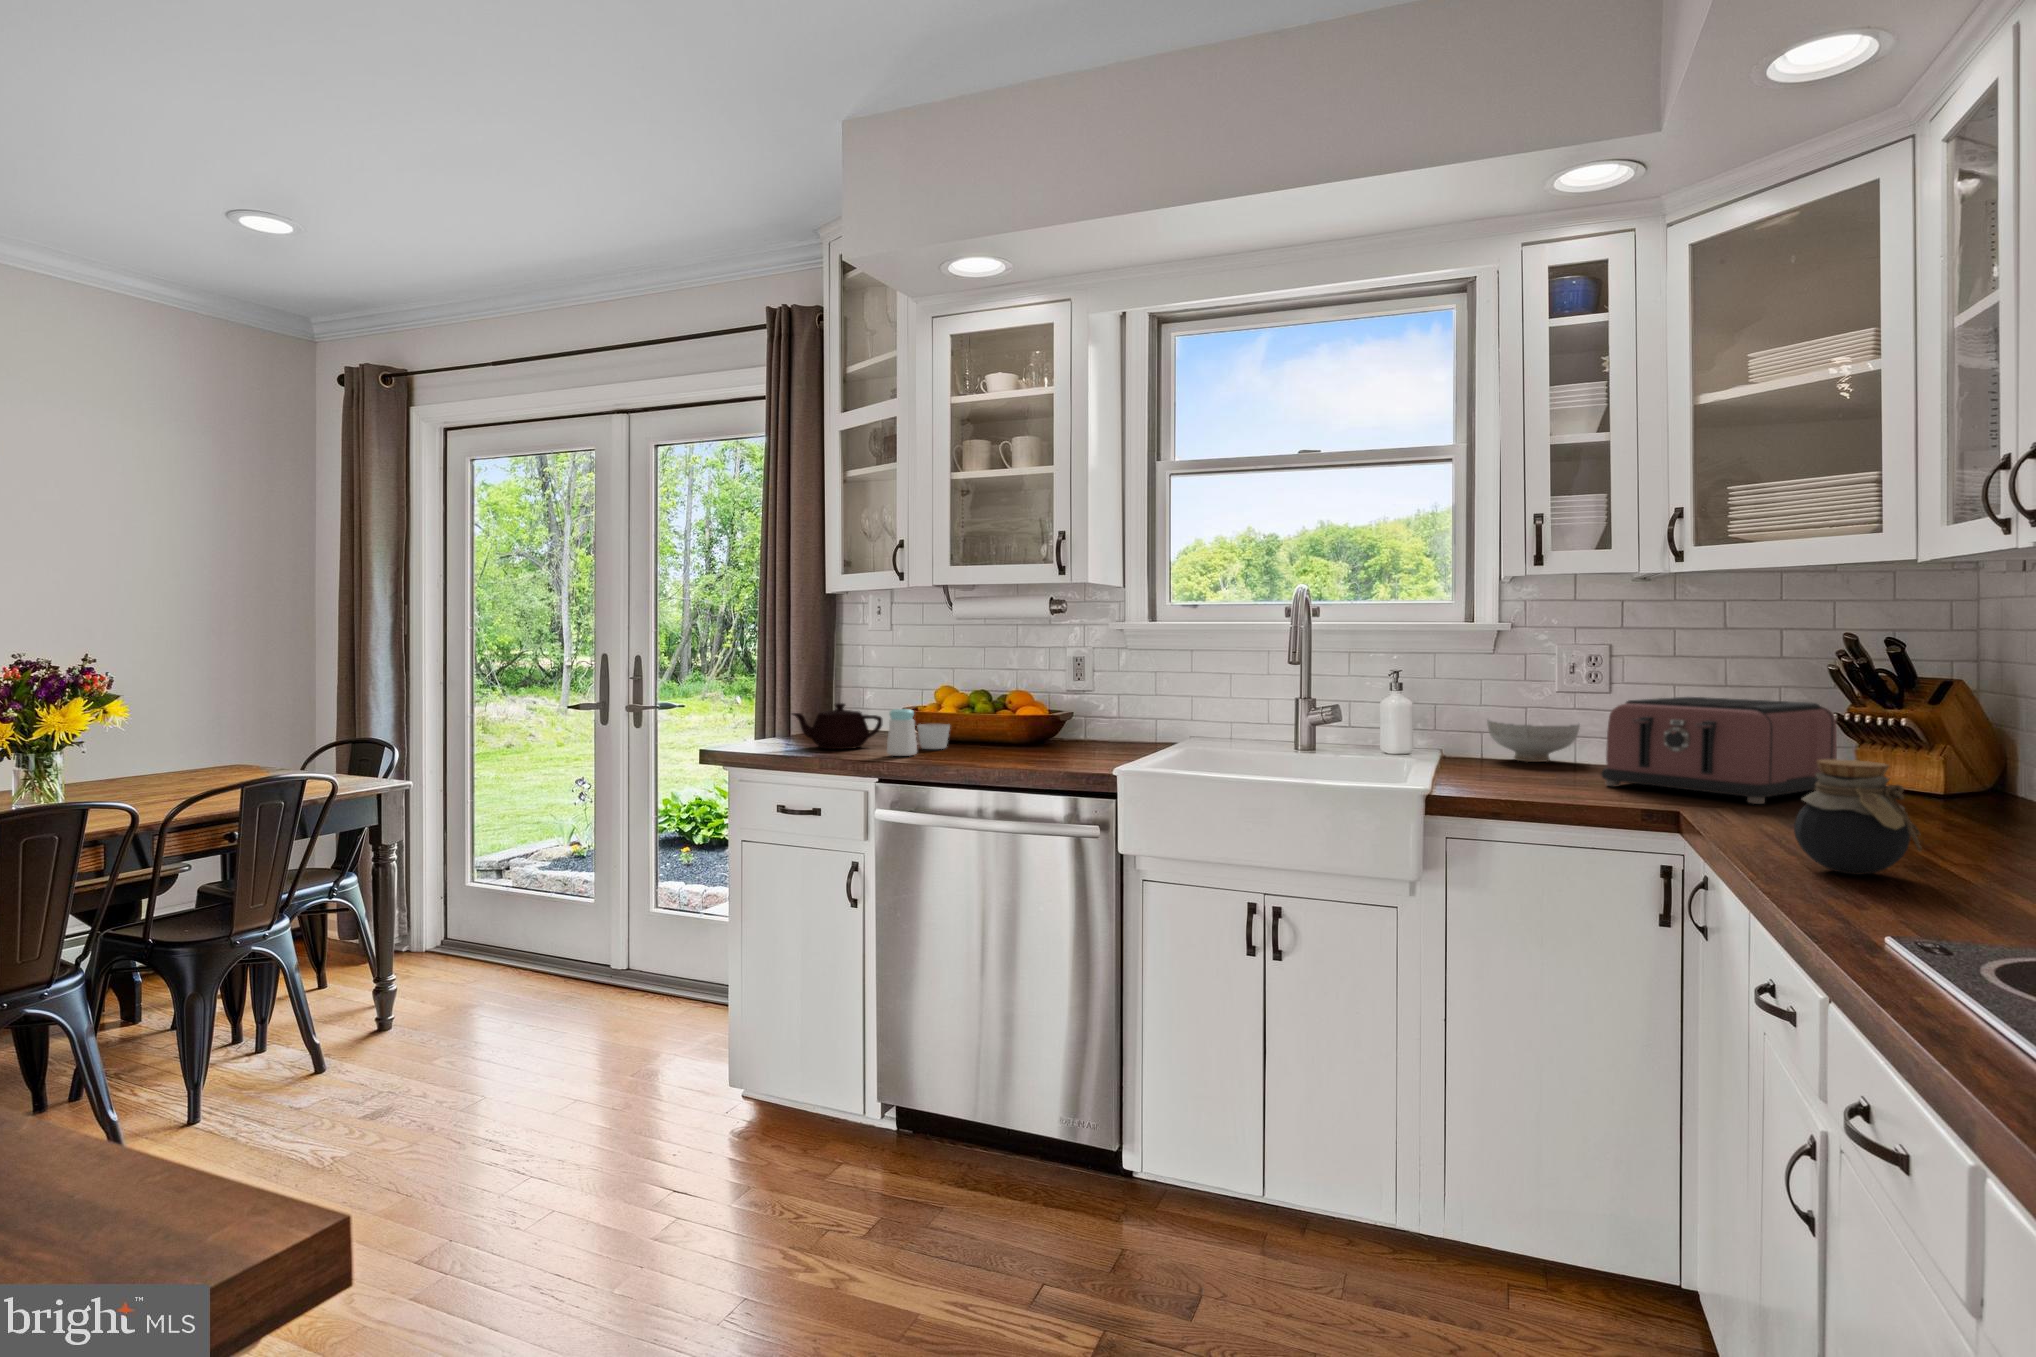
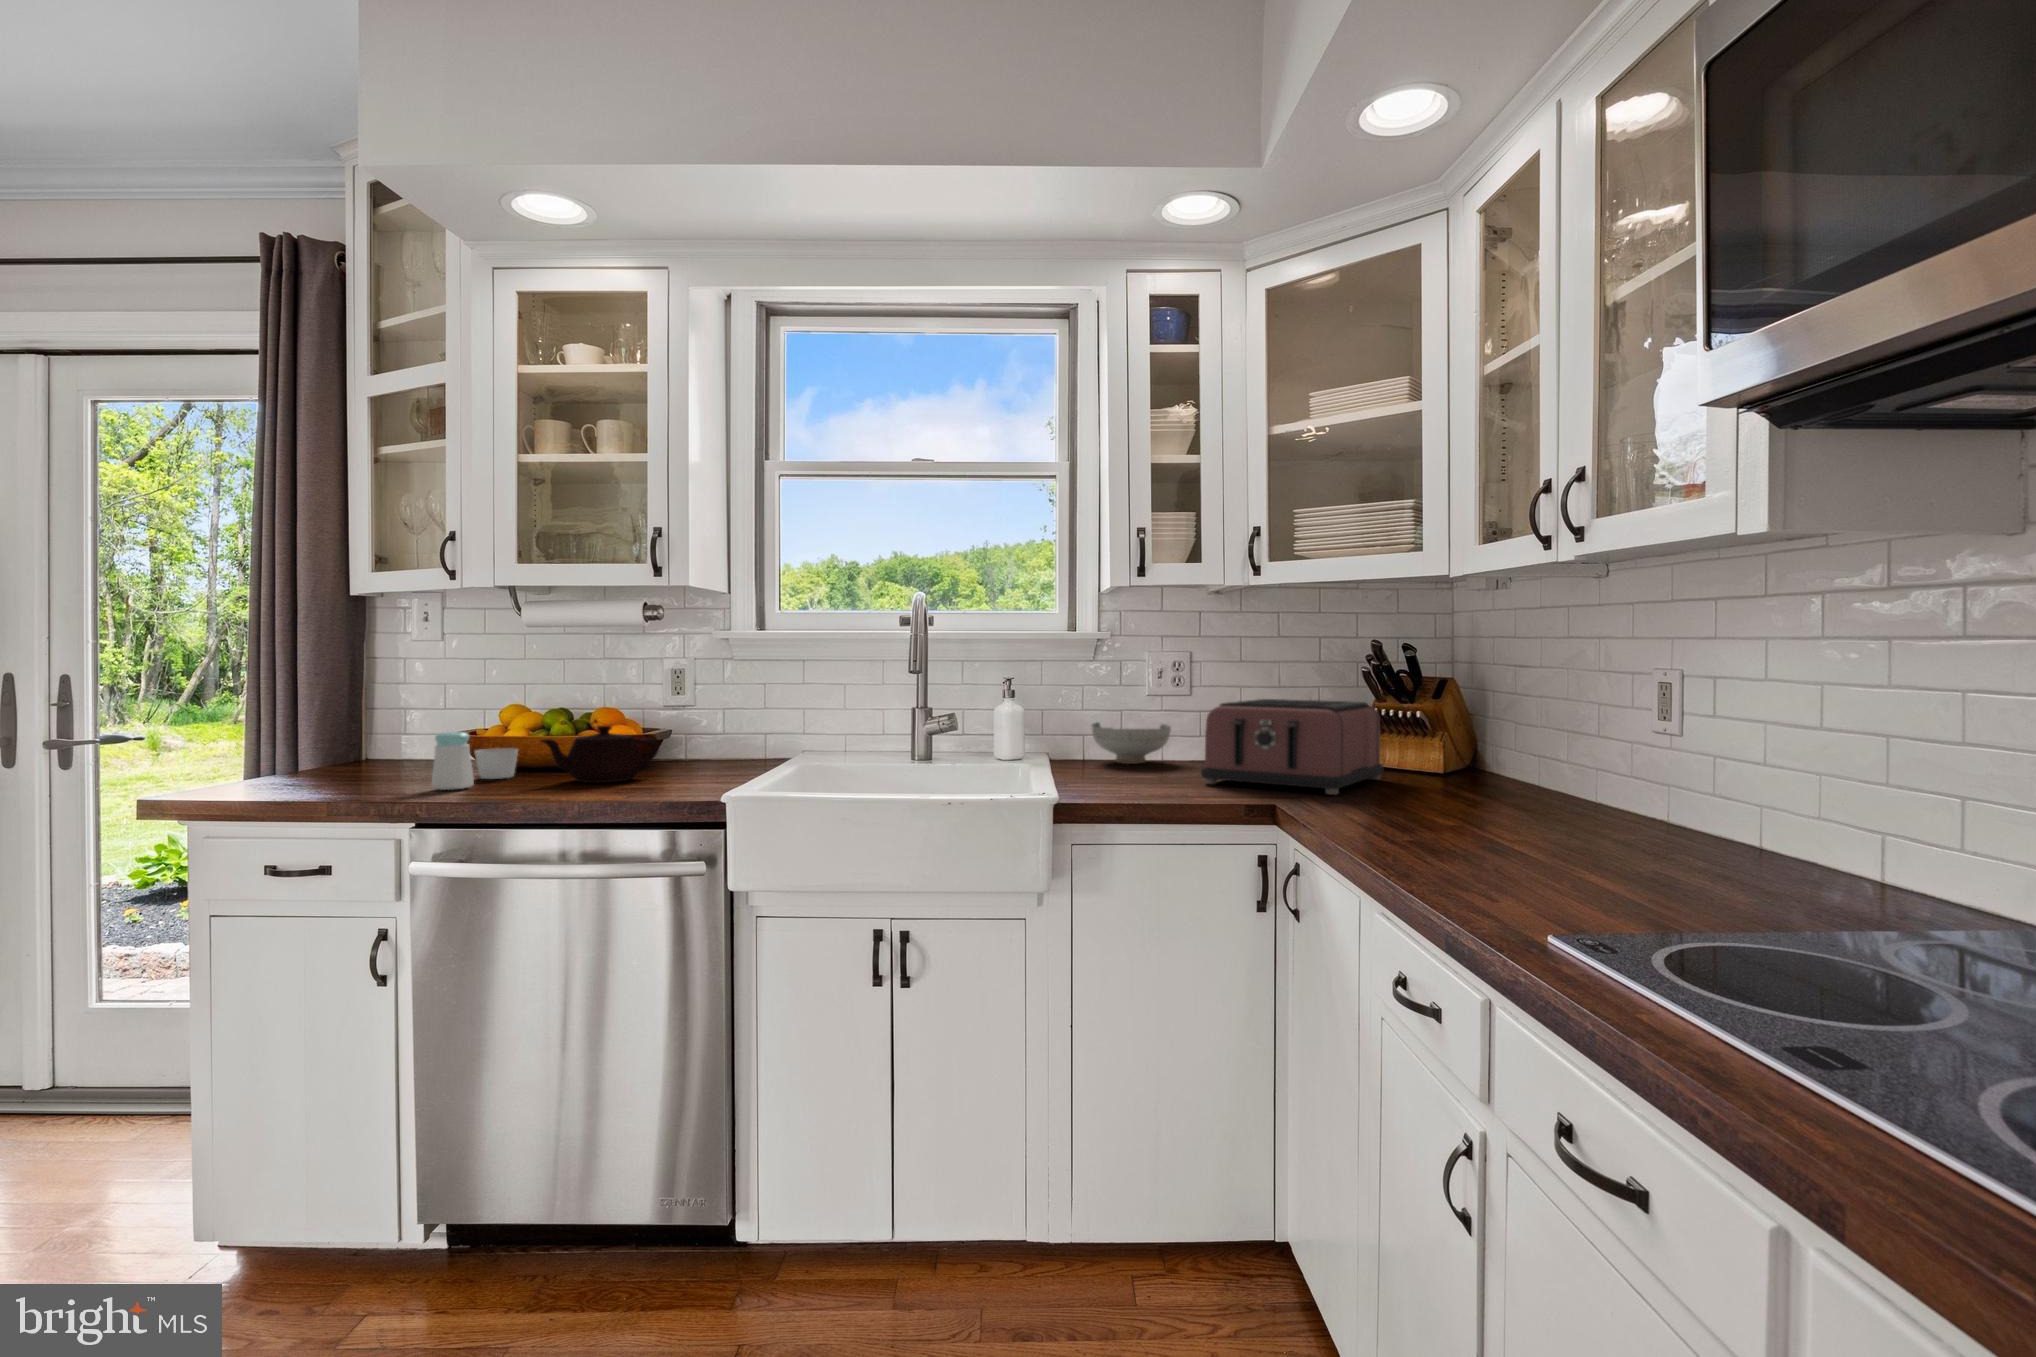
teapot: present [792,703,882,749] -> present [540,726,659,783]
jar: present [1794,760,1922,875] -> none [1404,753,1511,860]

